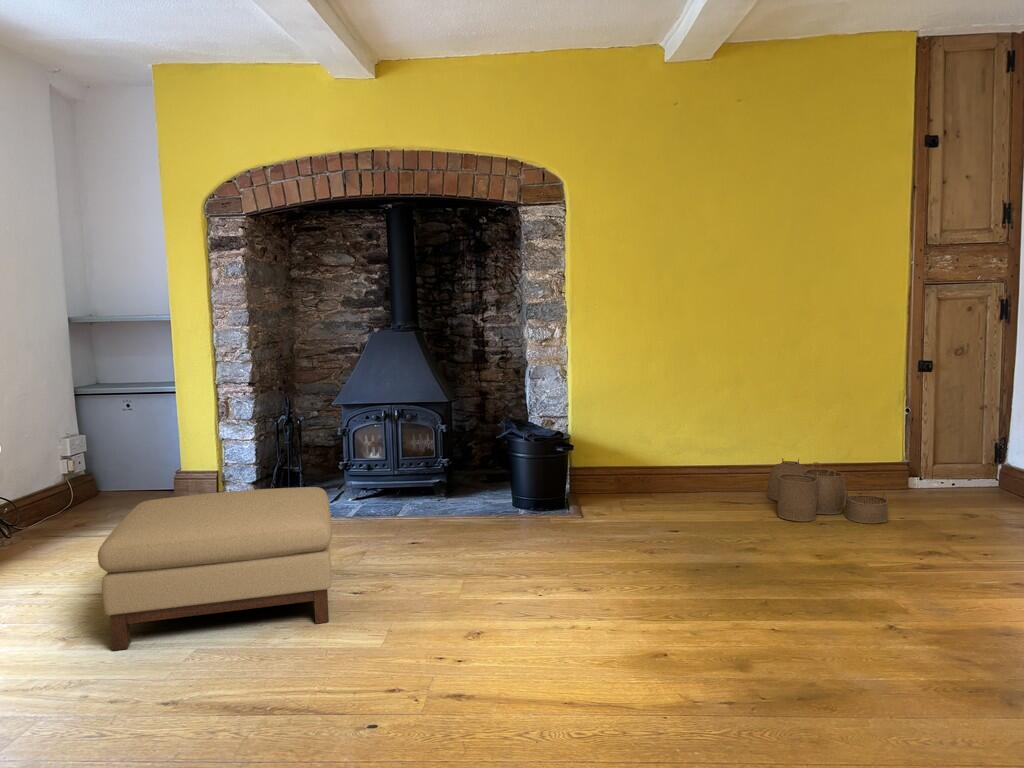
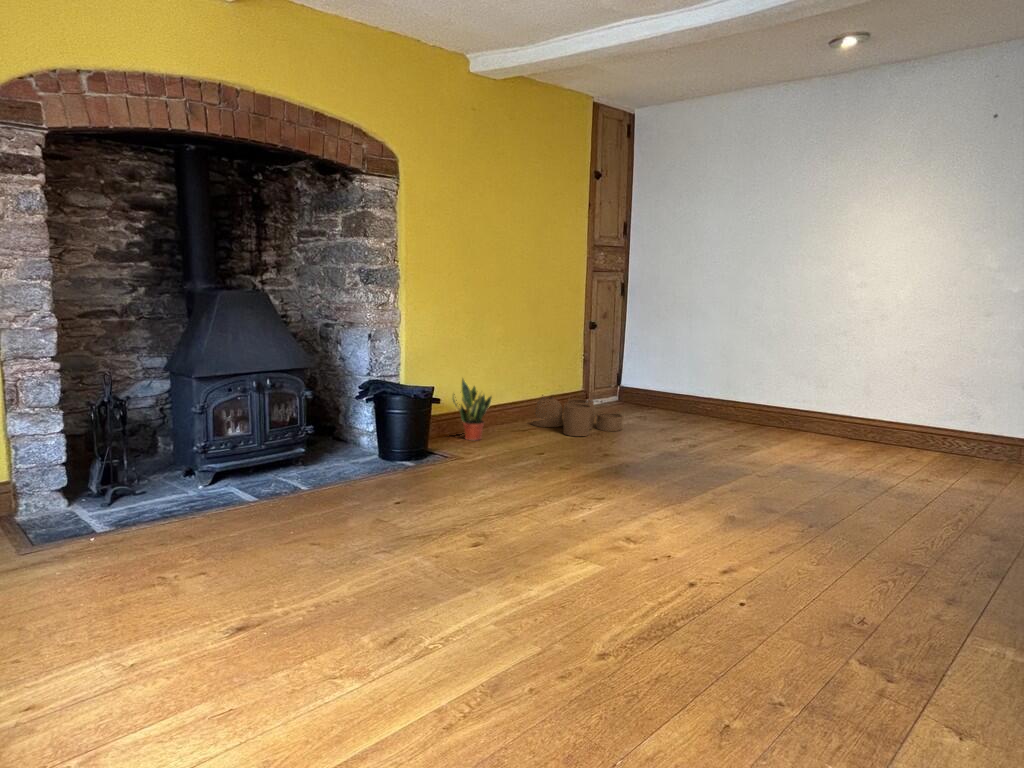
potted plant: none [629,424,681,502] -> present [453,379,492,440]
ottoman: present [98,487,332,650] -> none [222,453,483,644]

